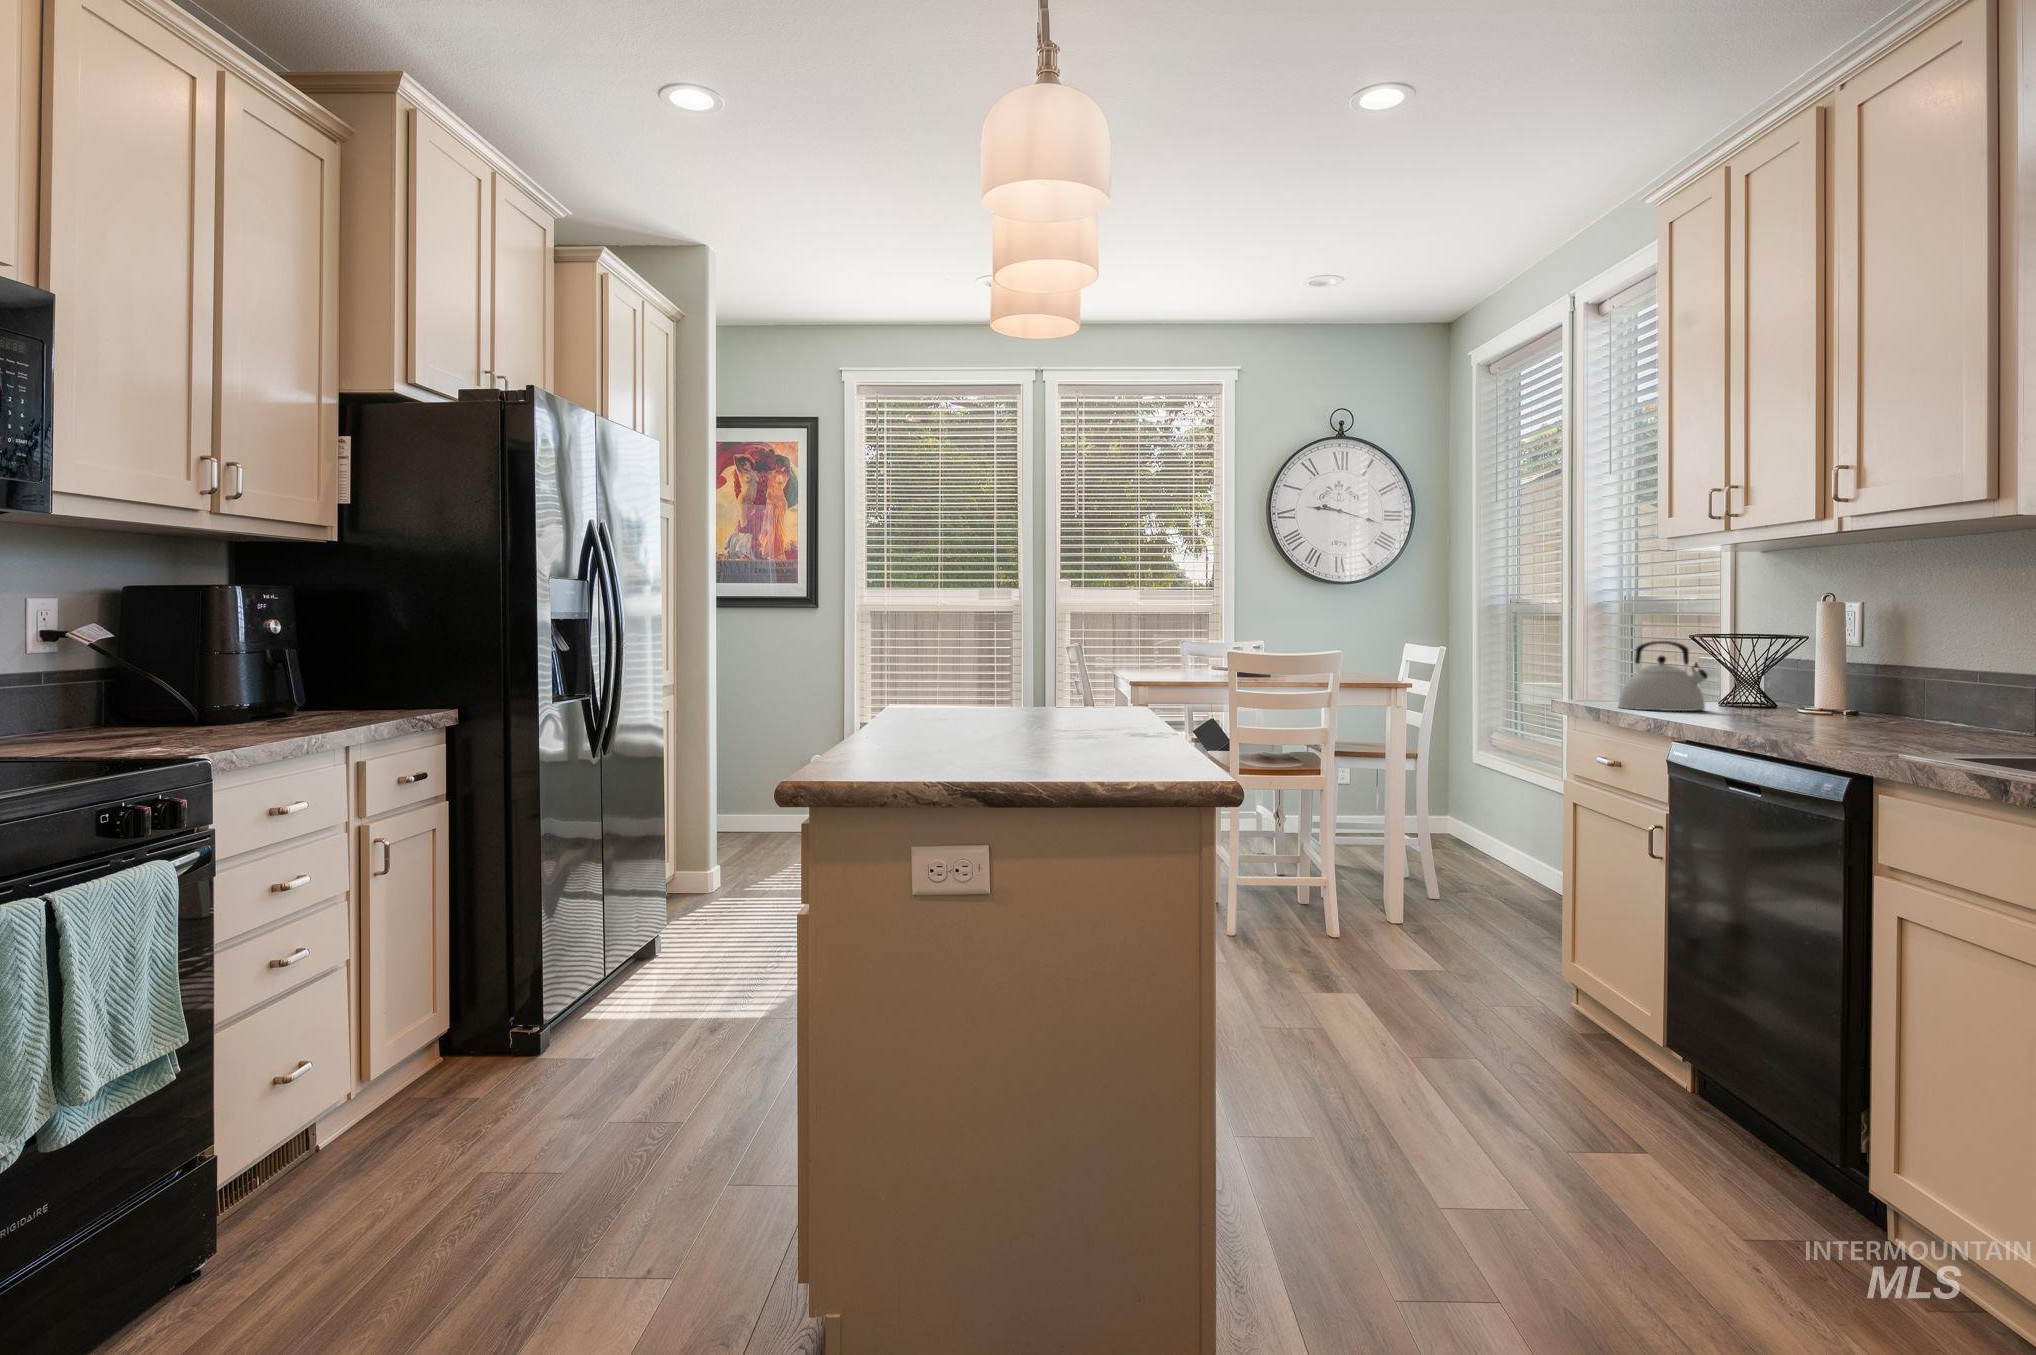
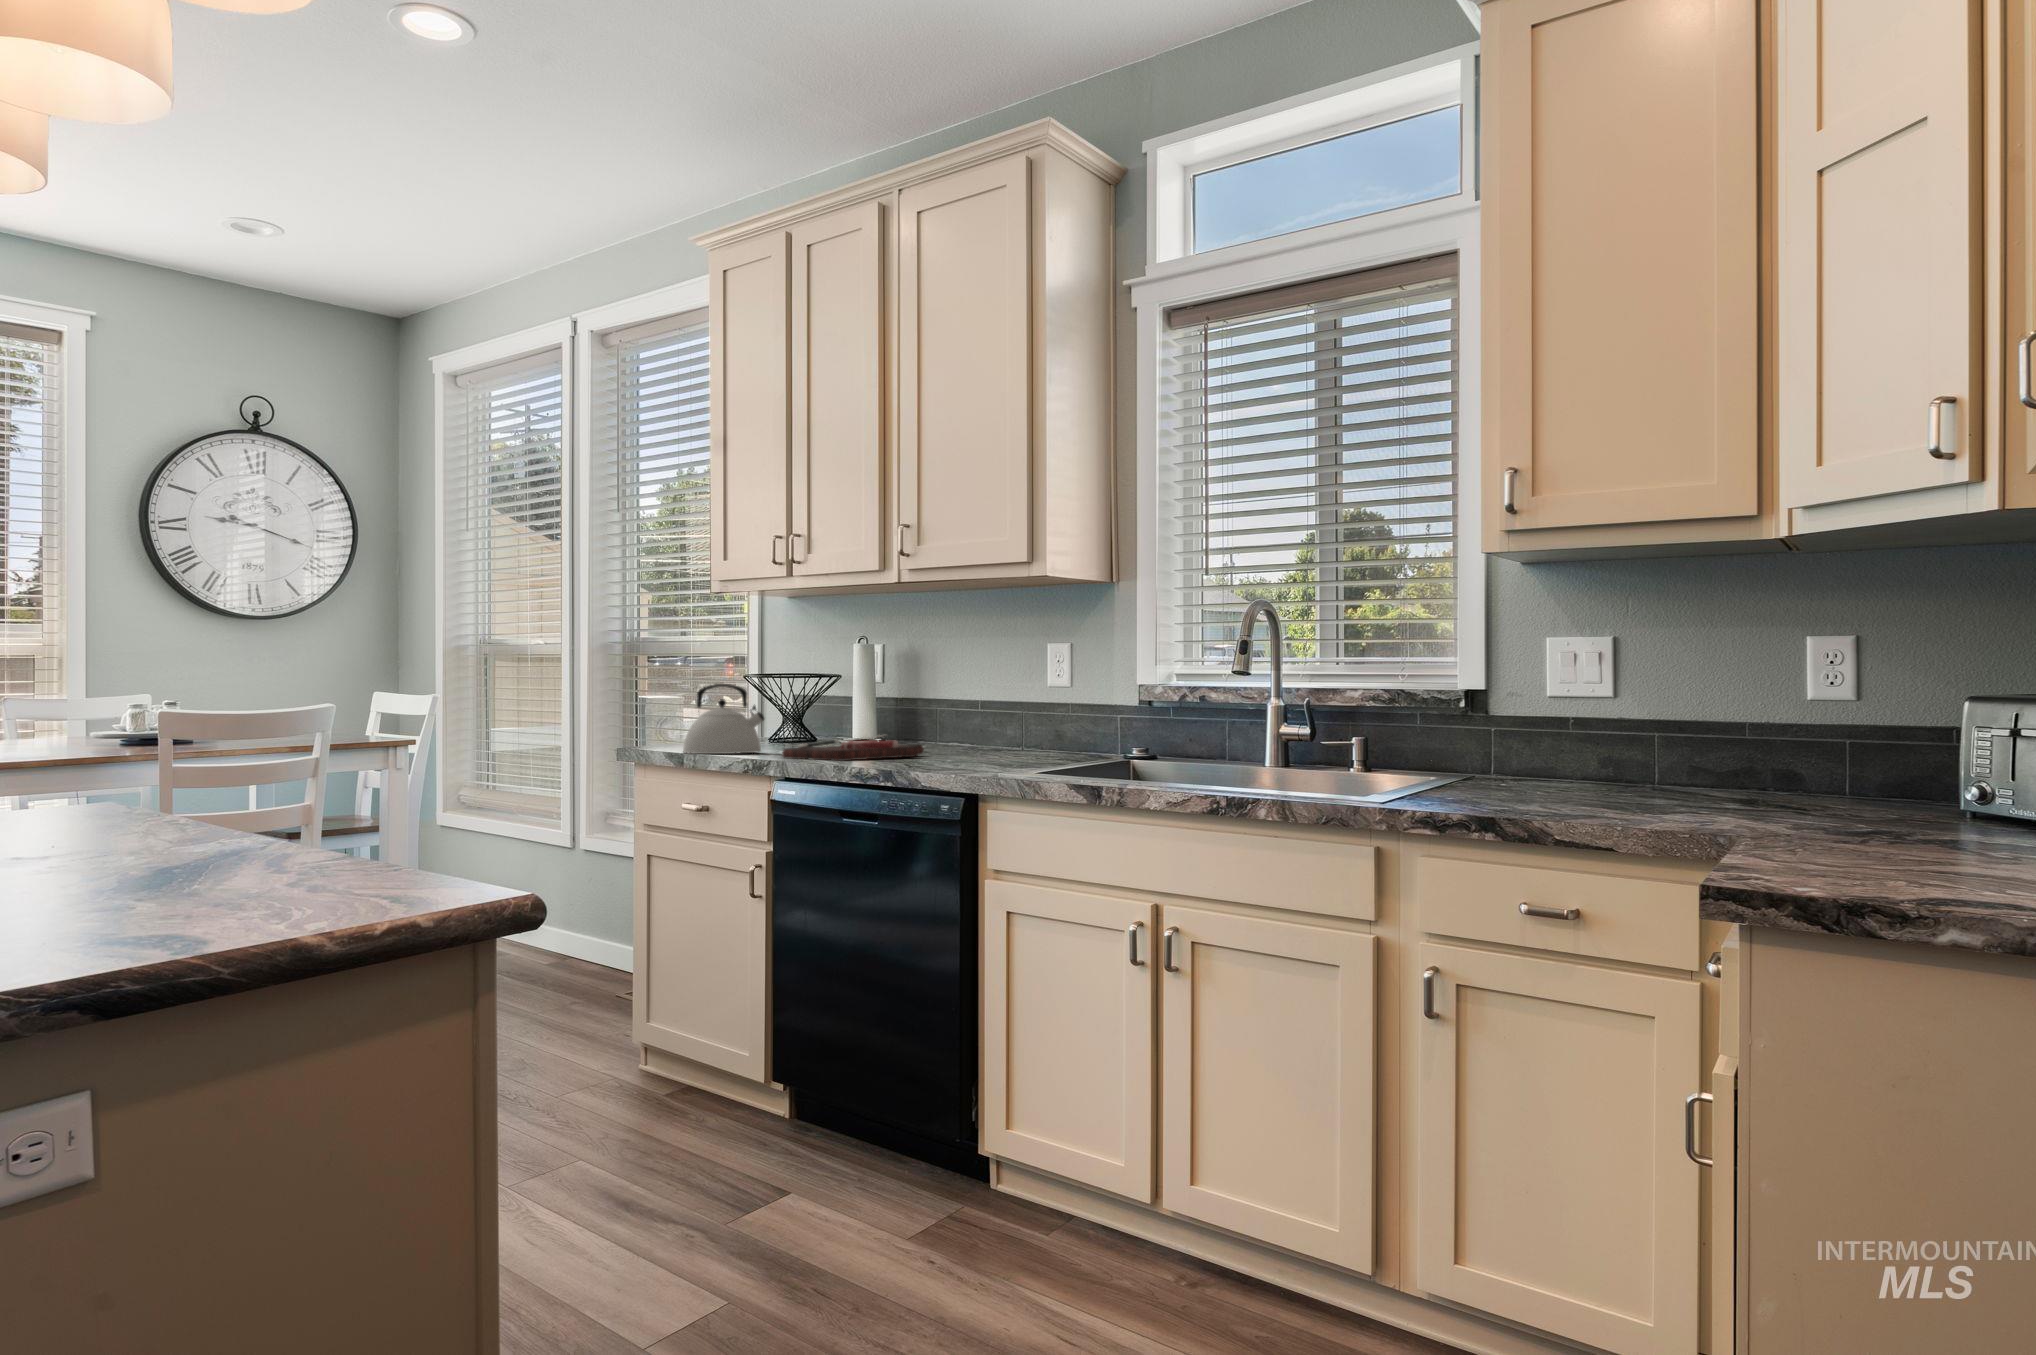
cutting board: none [1701,700,1901,726] -> present [782,736,924,761]

